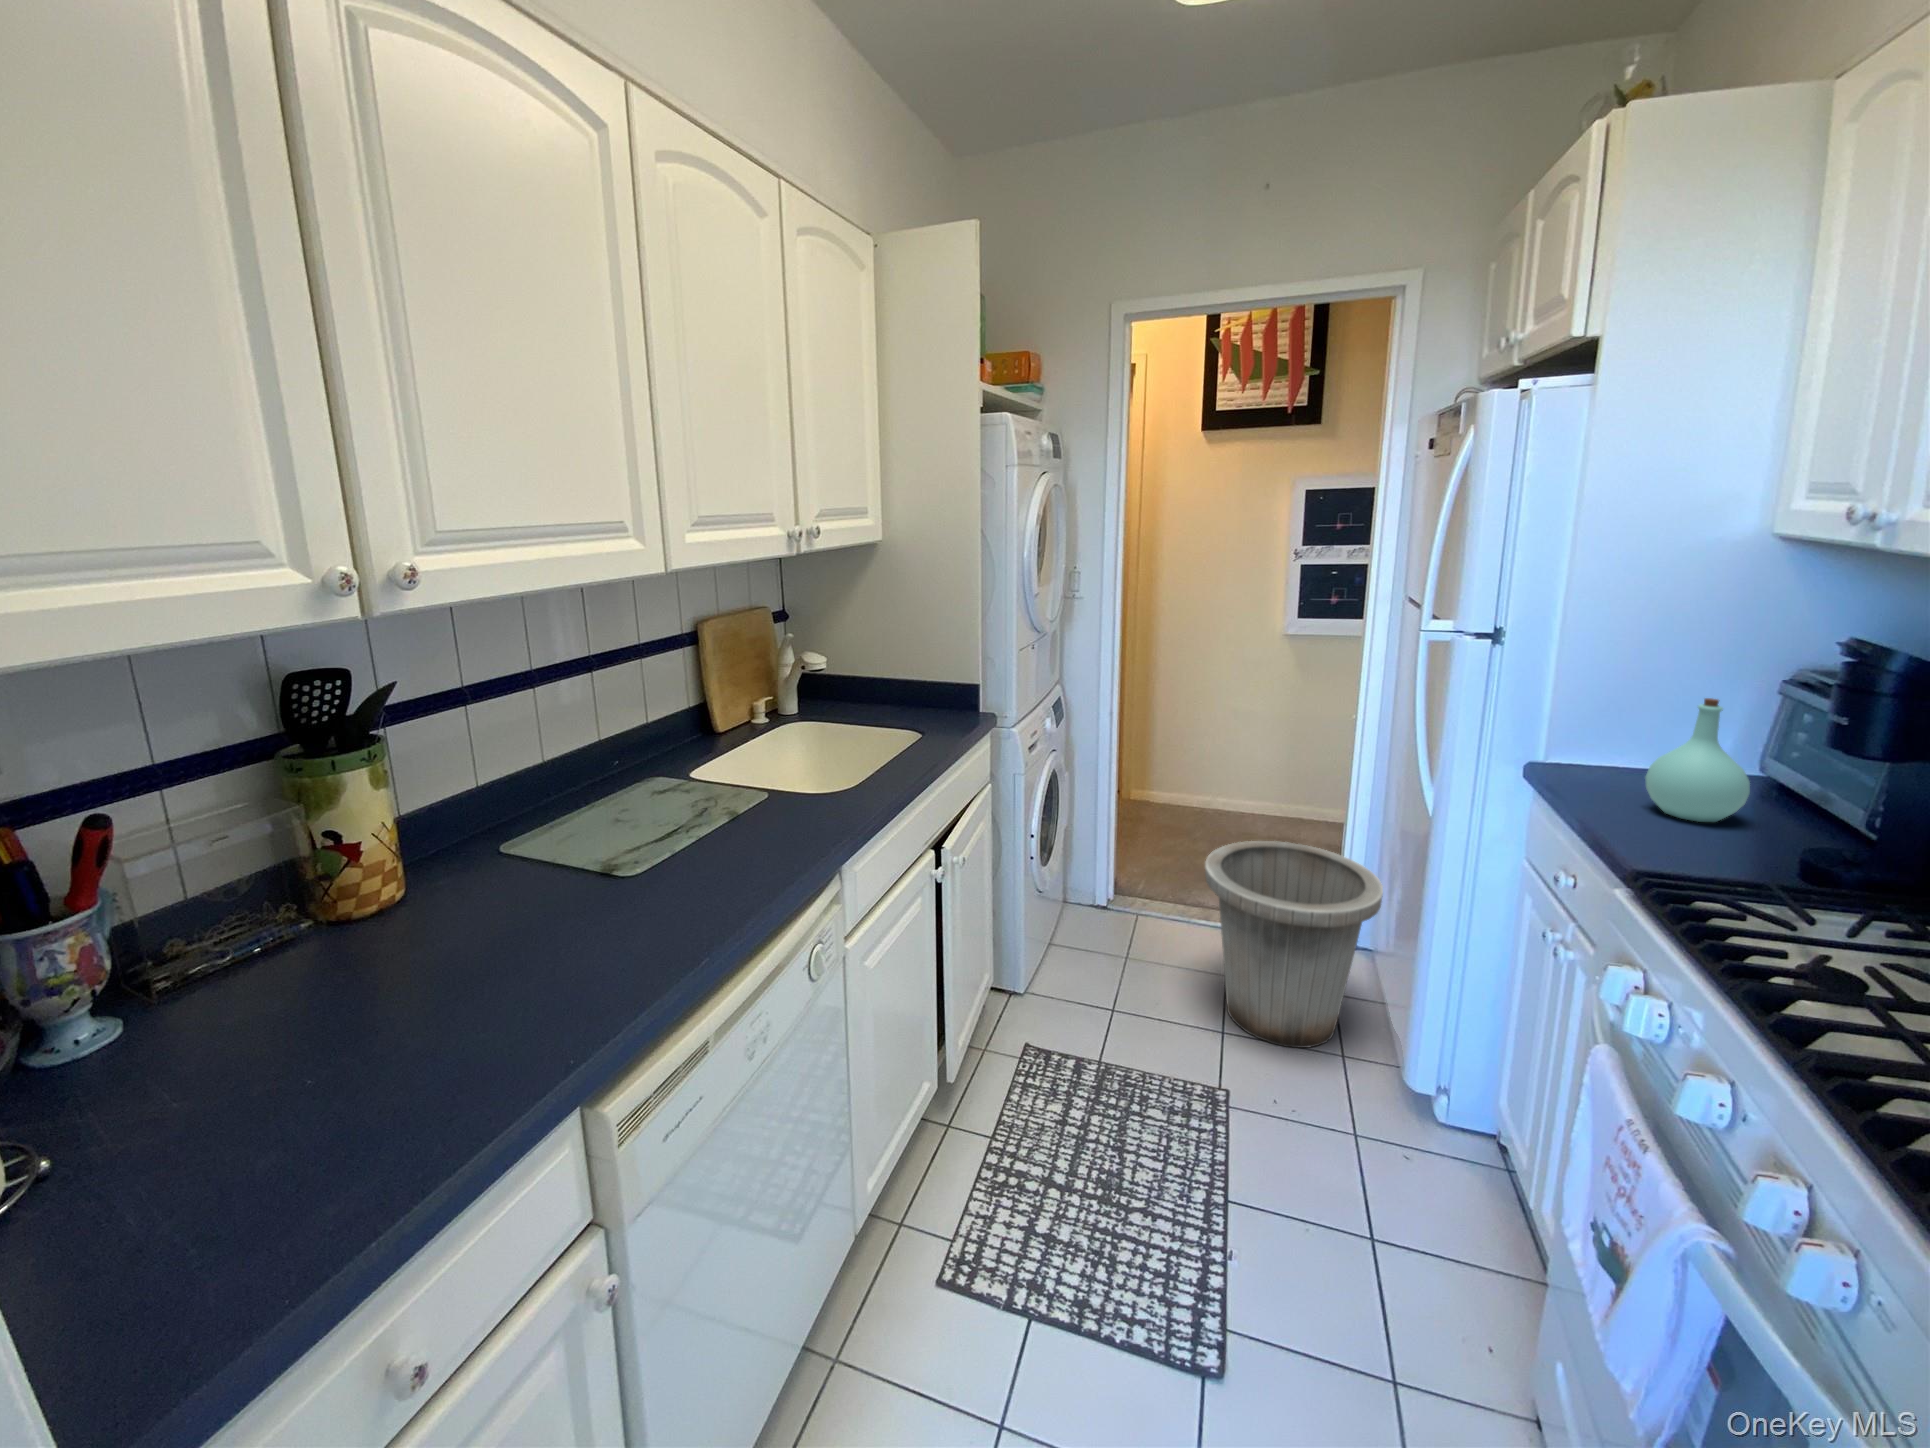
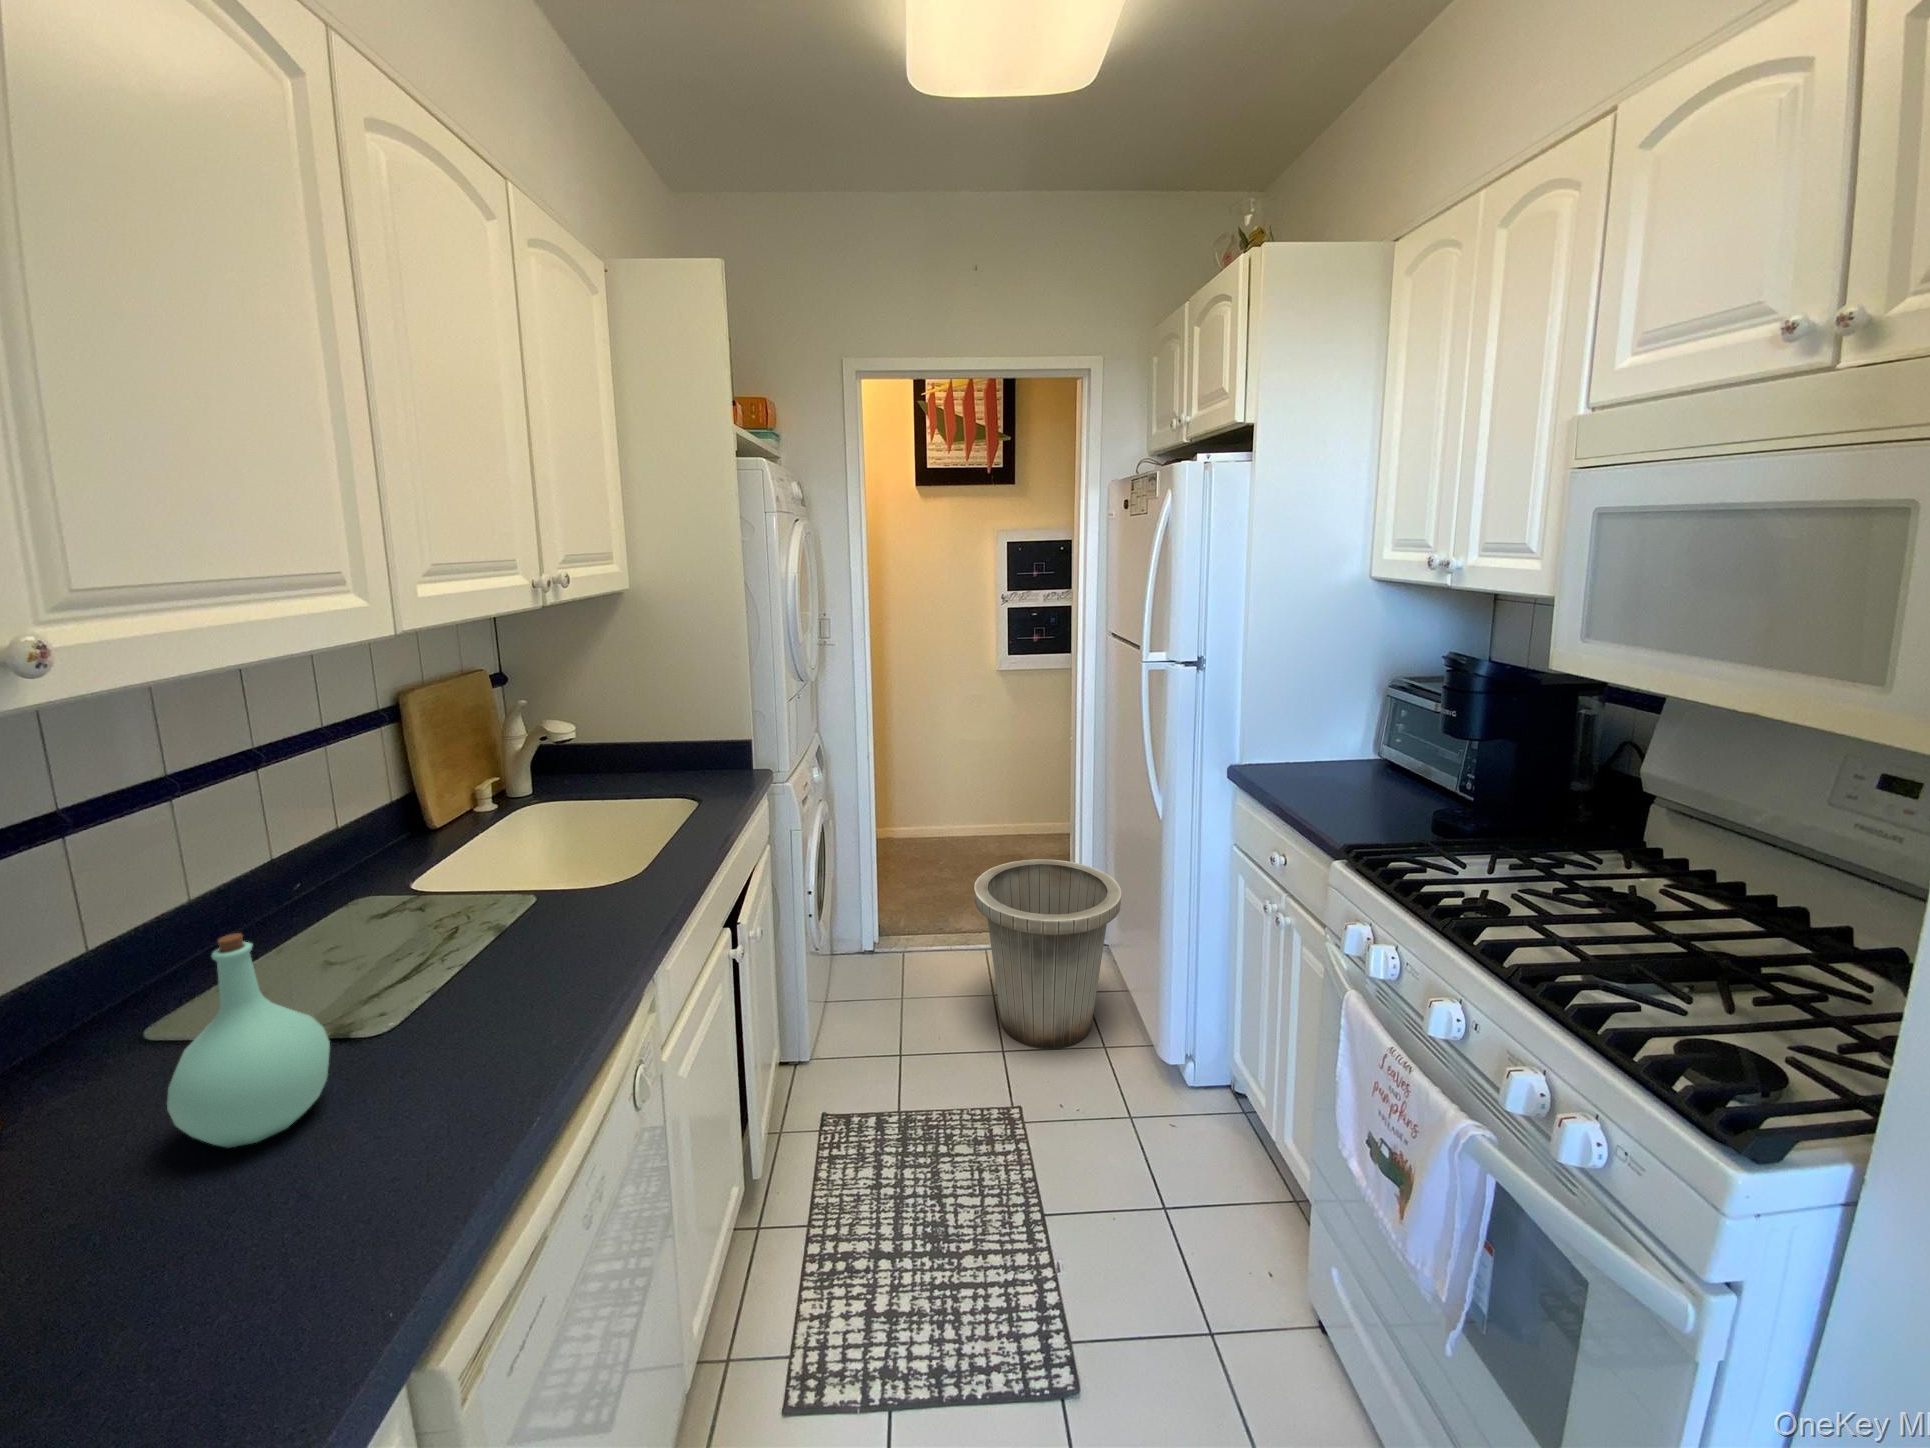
bottle: present [1646,698,1750,822] -> present [167,933,330,1148]

